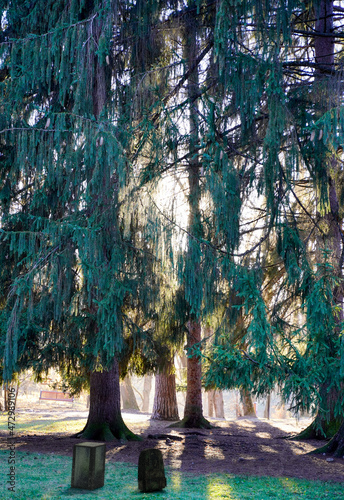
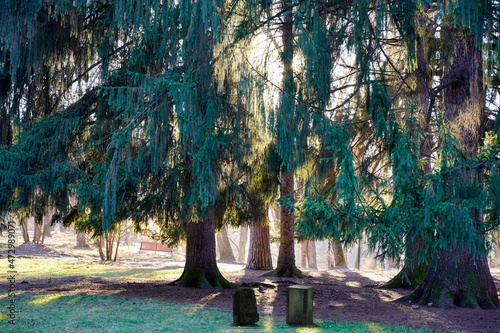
storage box: present [71,442,106,490] -> present [286,285,314,325]

